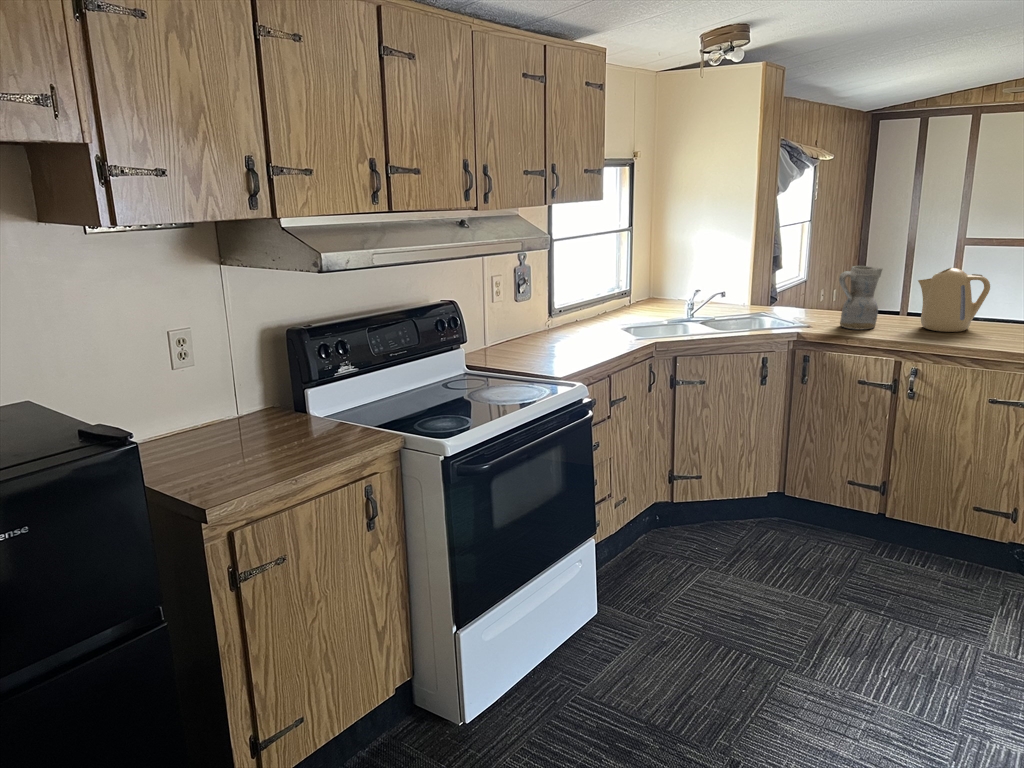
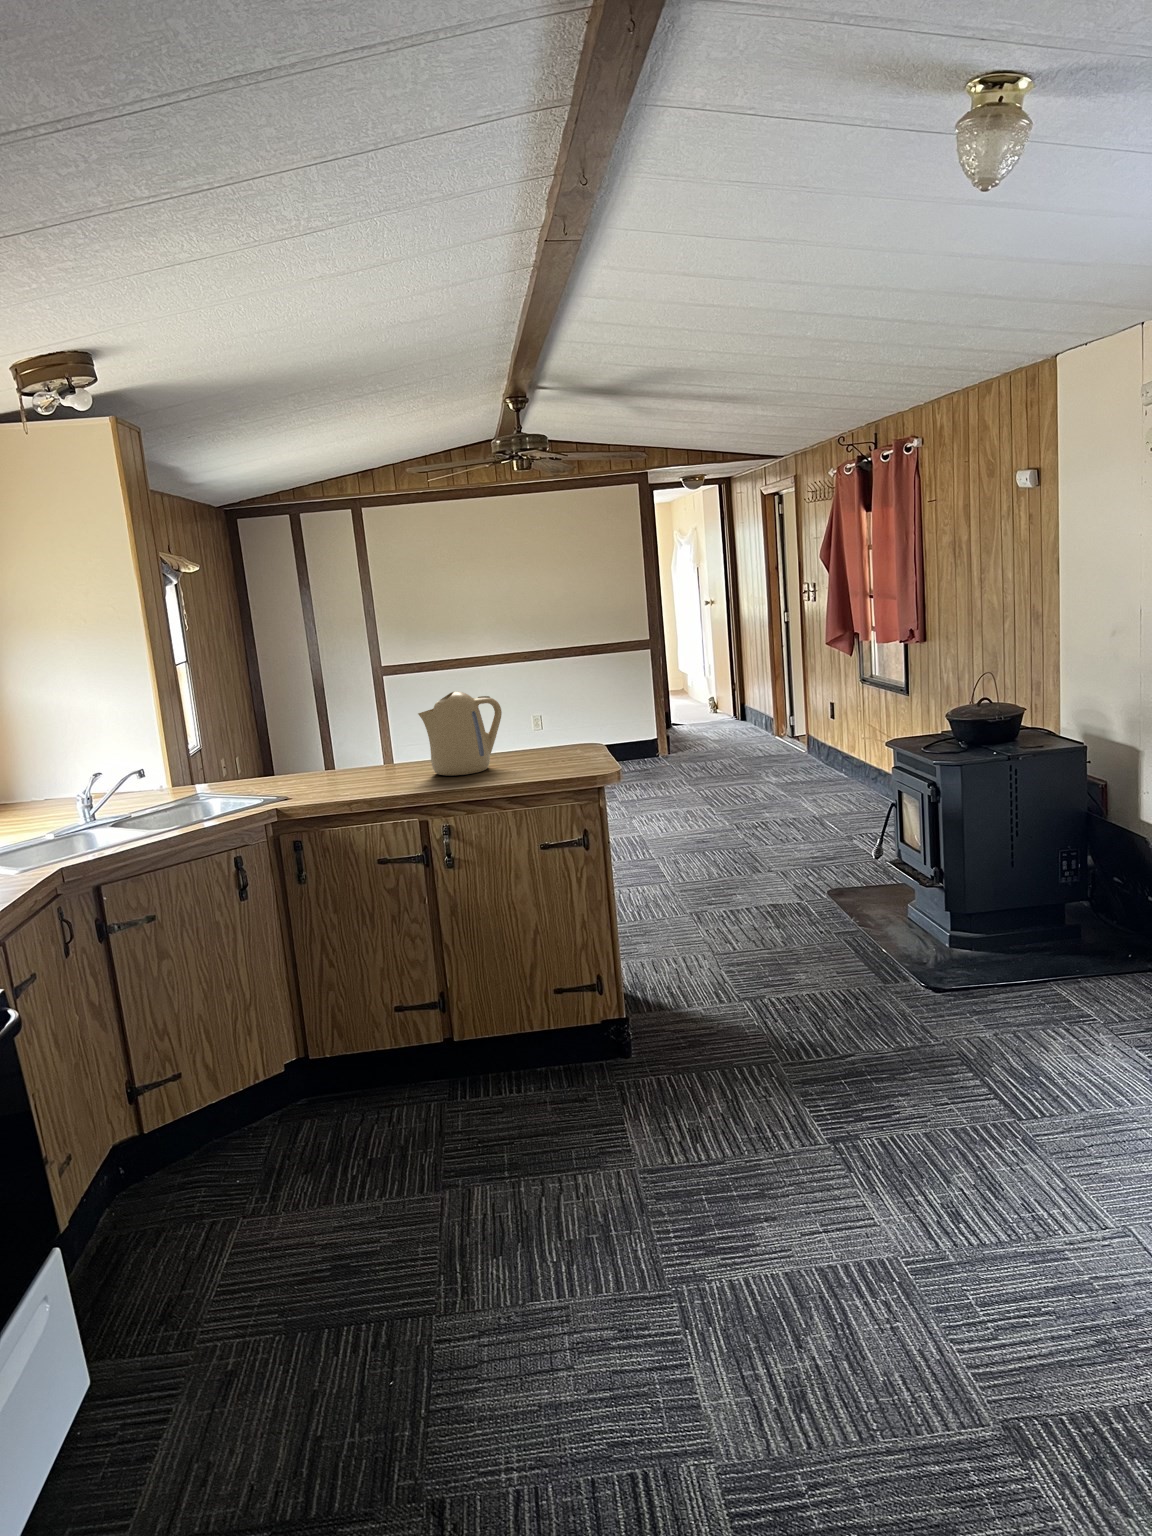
ceramic pitcher: present [839,266,882,329] -> none [320,703,379,792]

